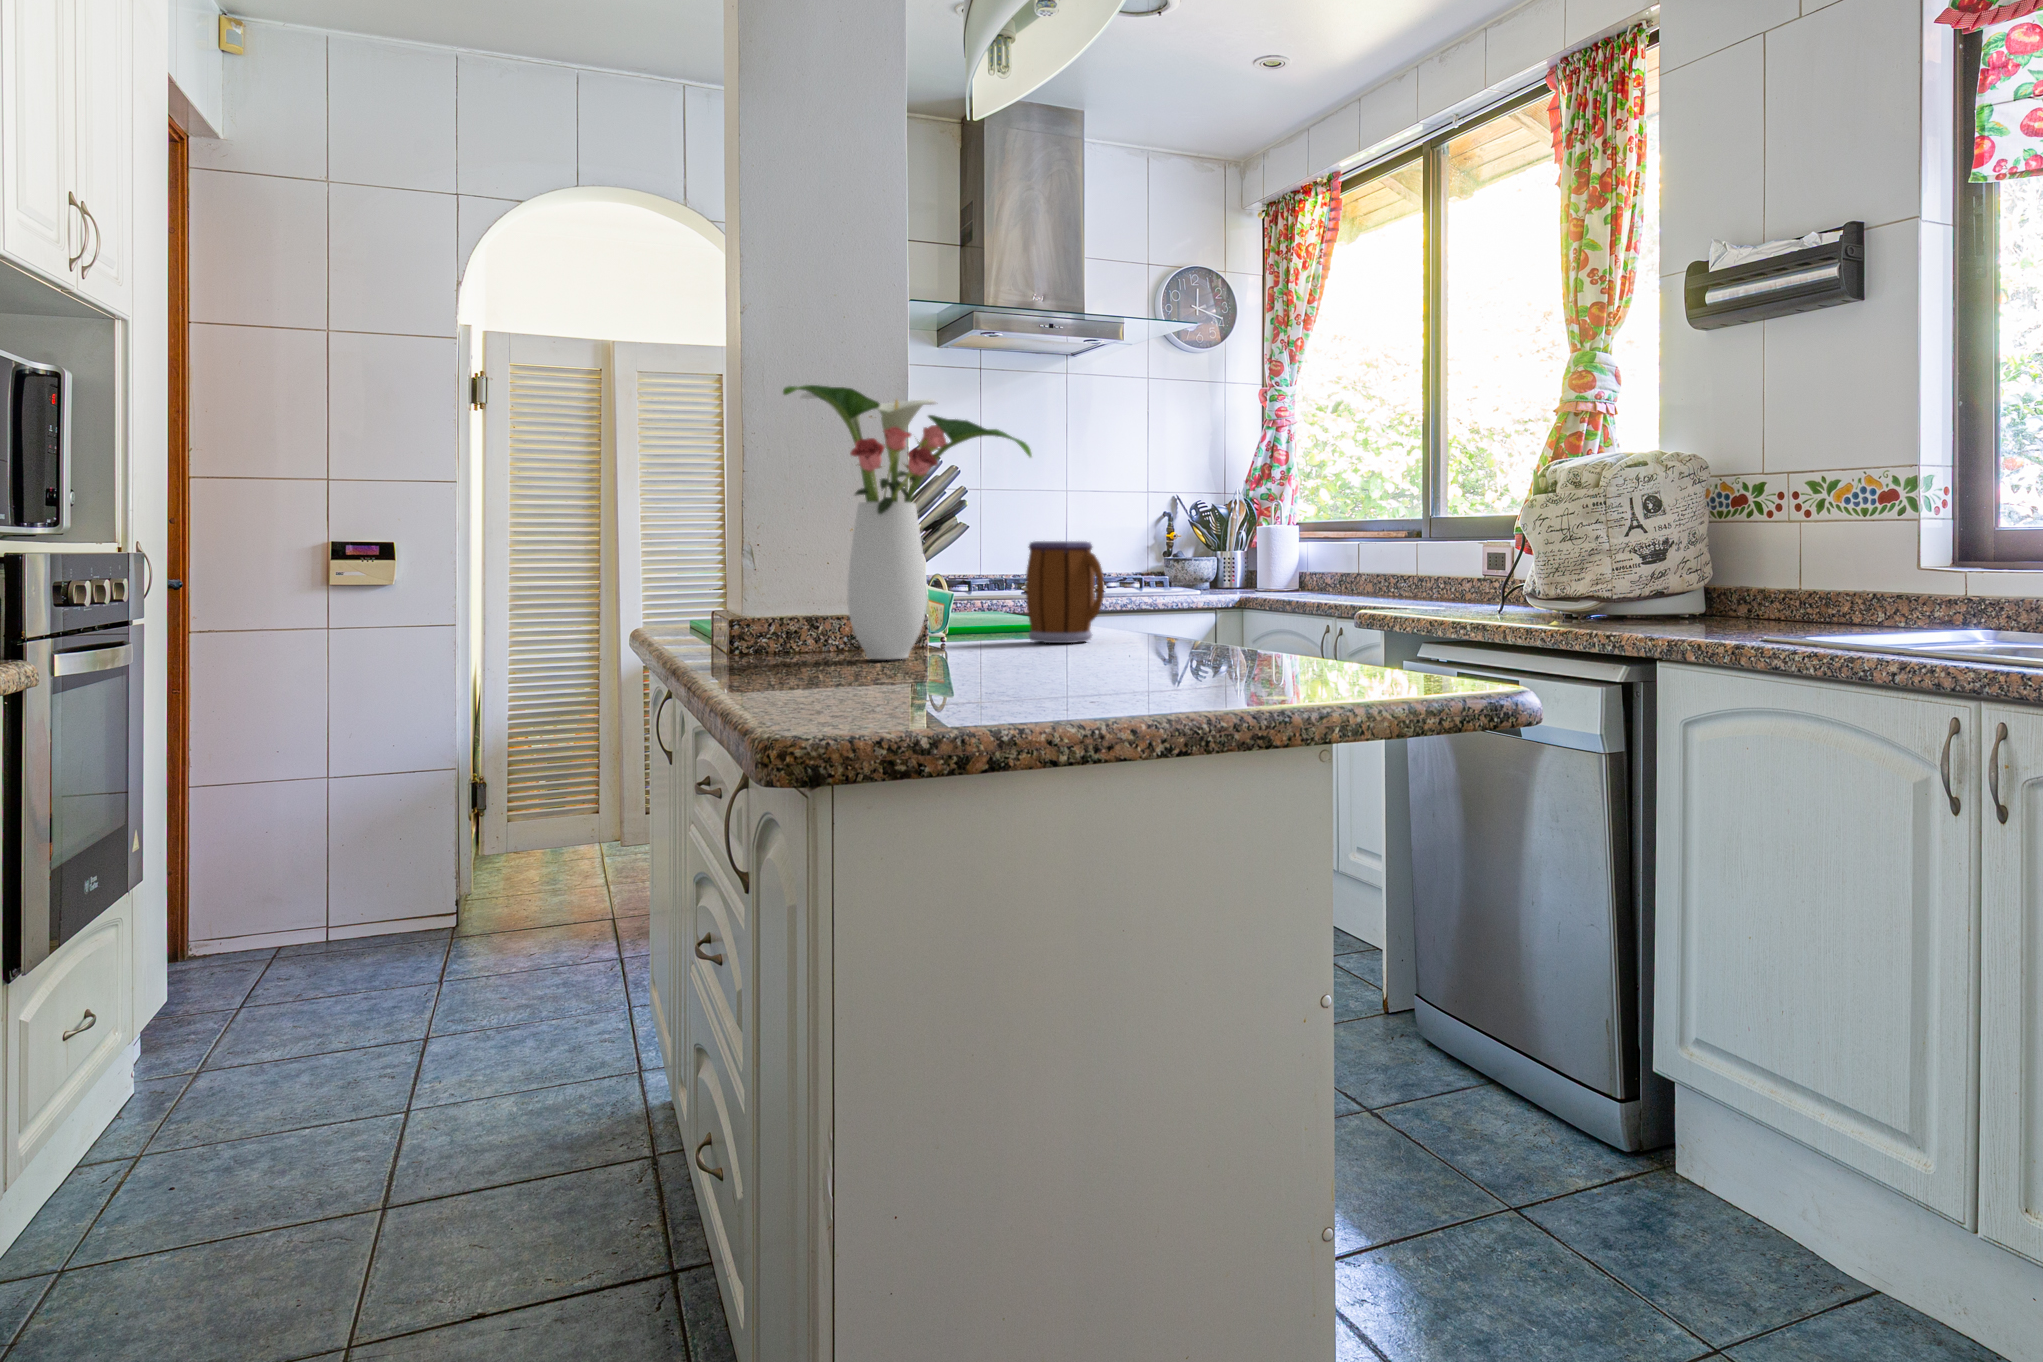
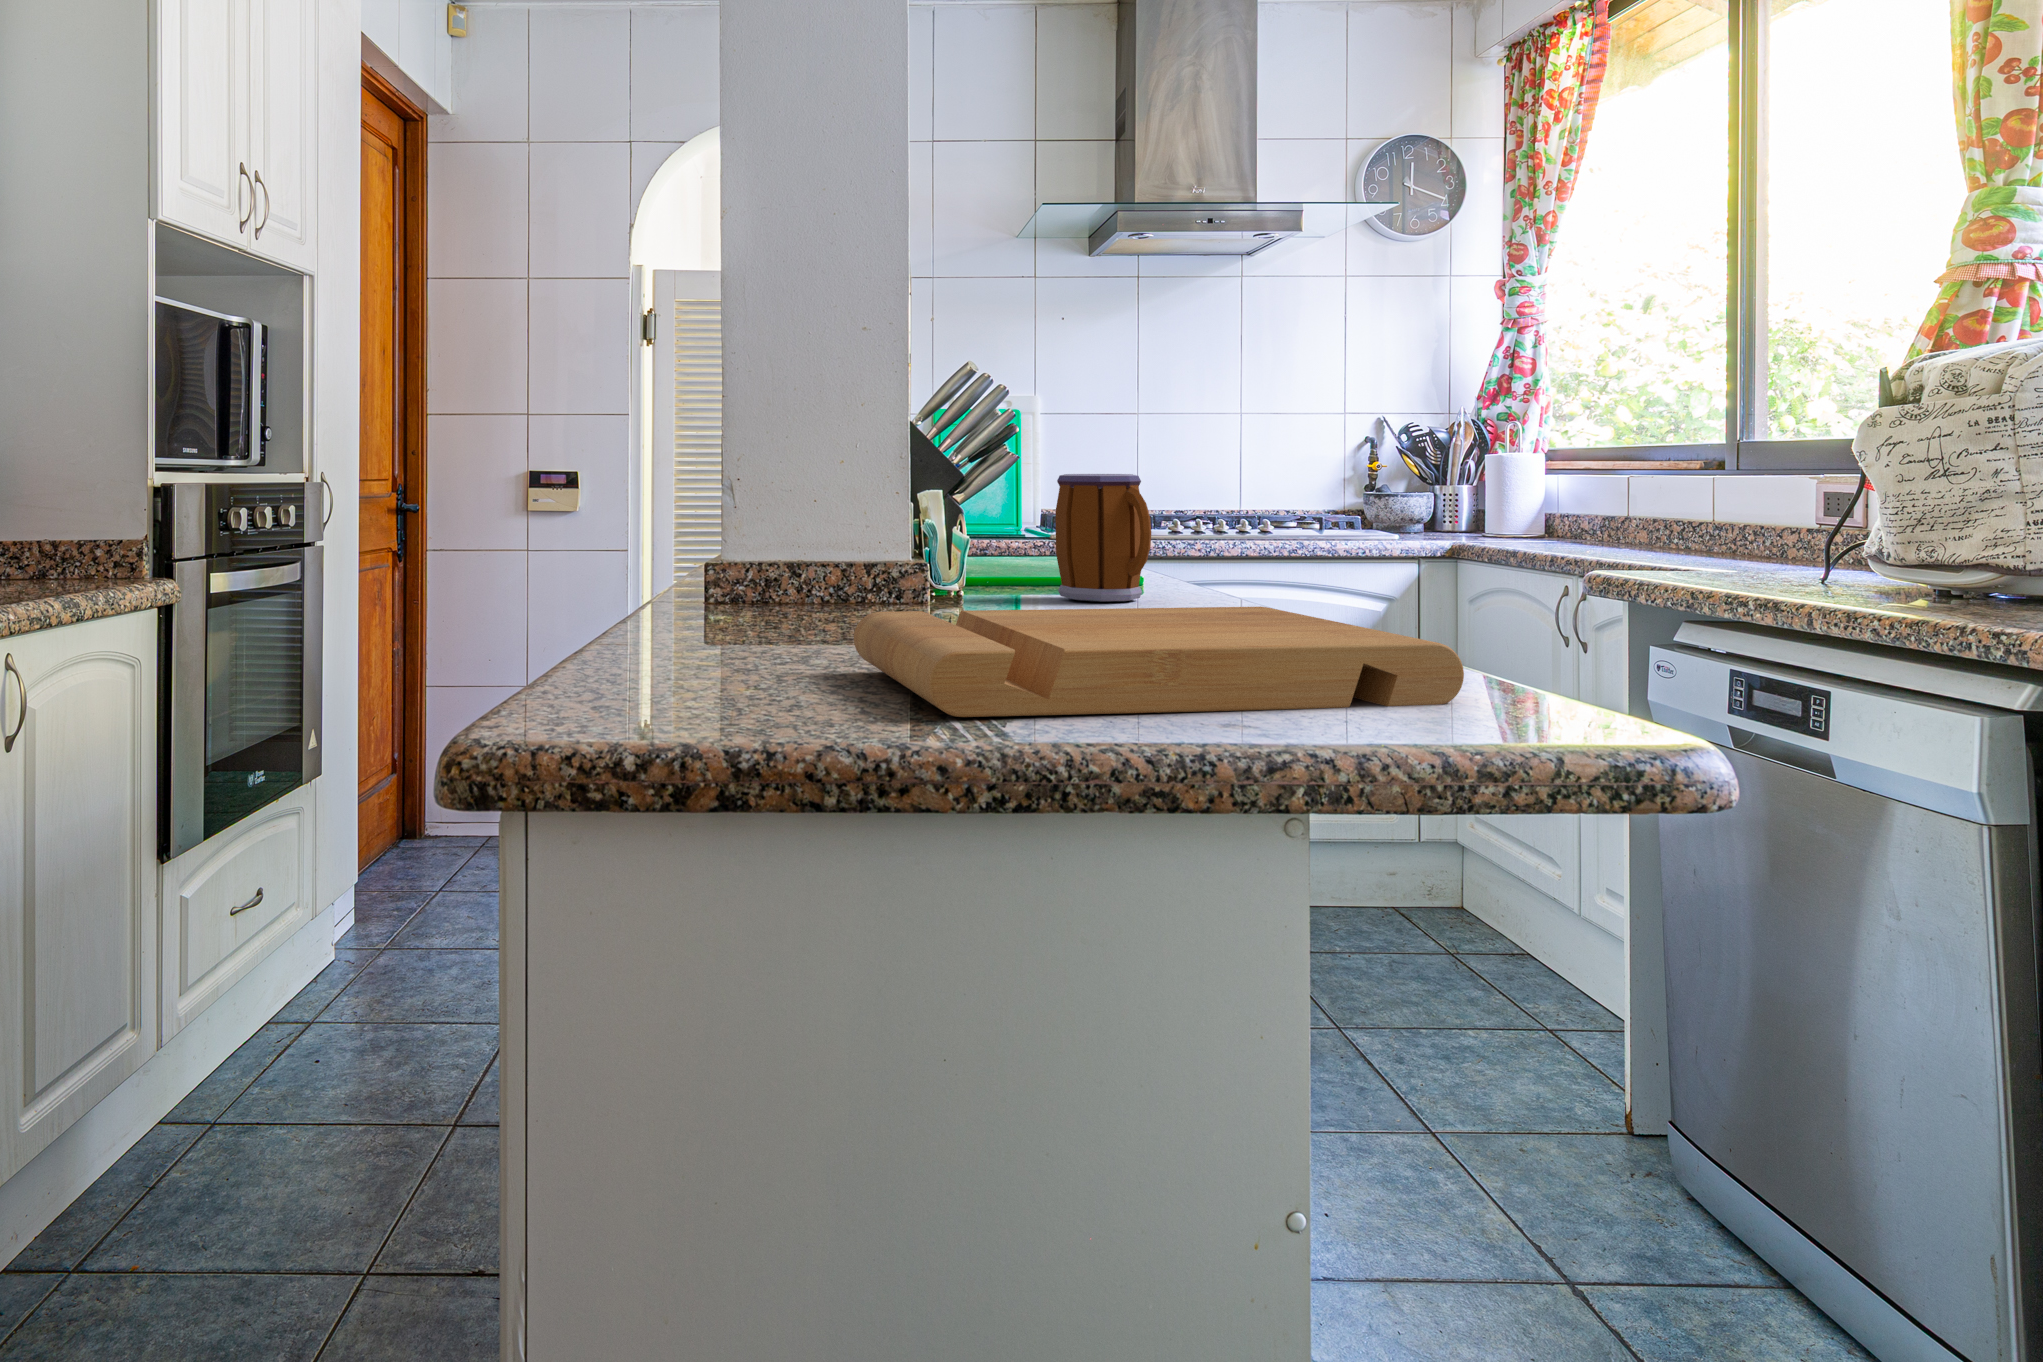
flower arrangement: present [783,385,1031,659] -> none [710,298,1006,616]
cutting board: none [978,631,1383,704] -> present [854,607,1464,717]

